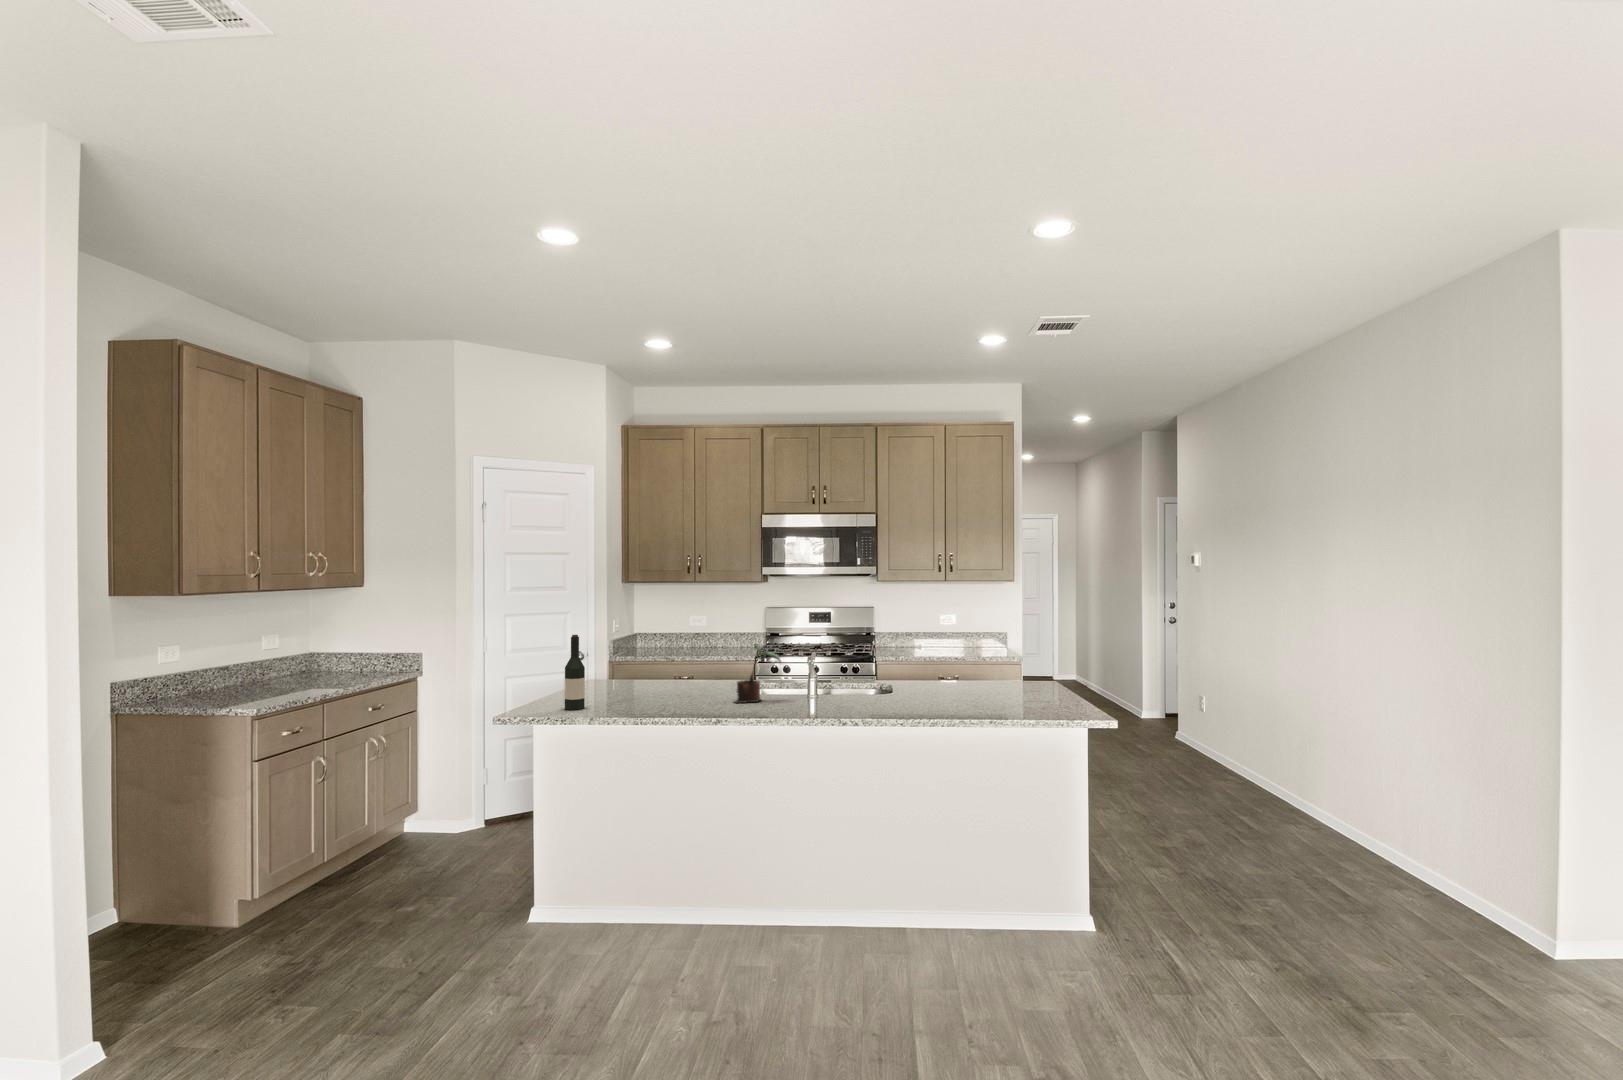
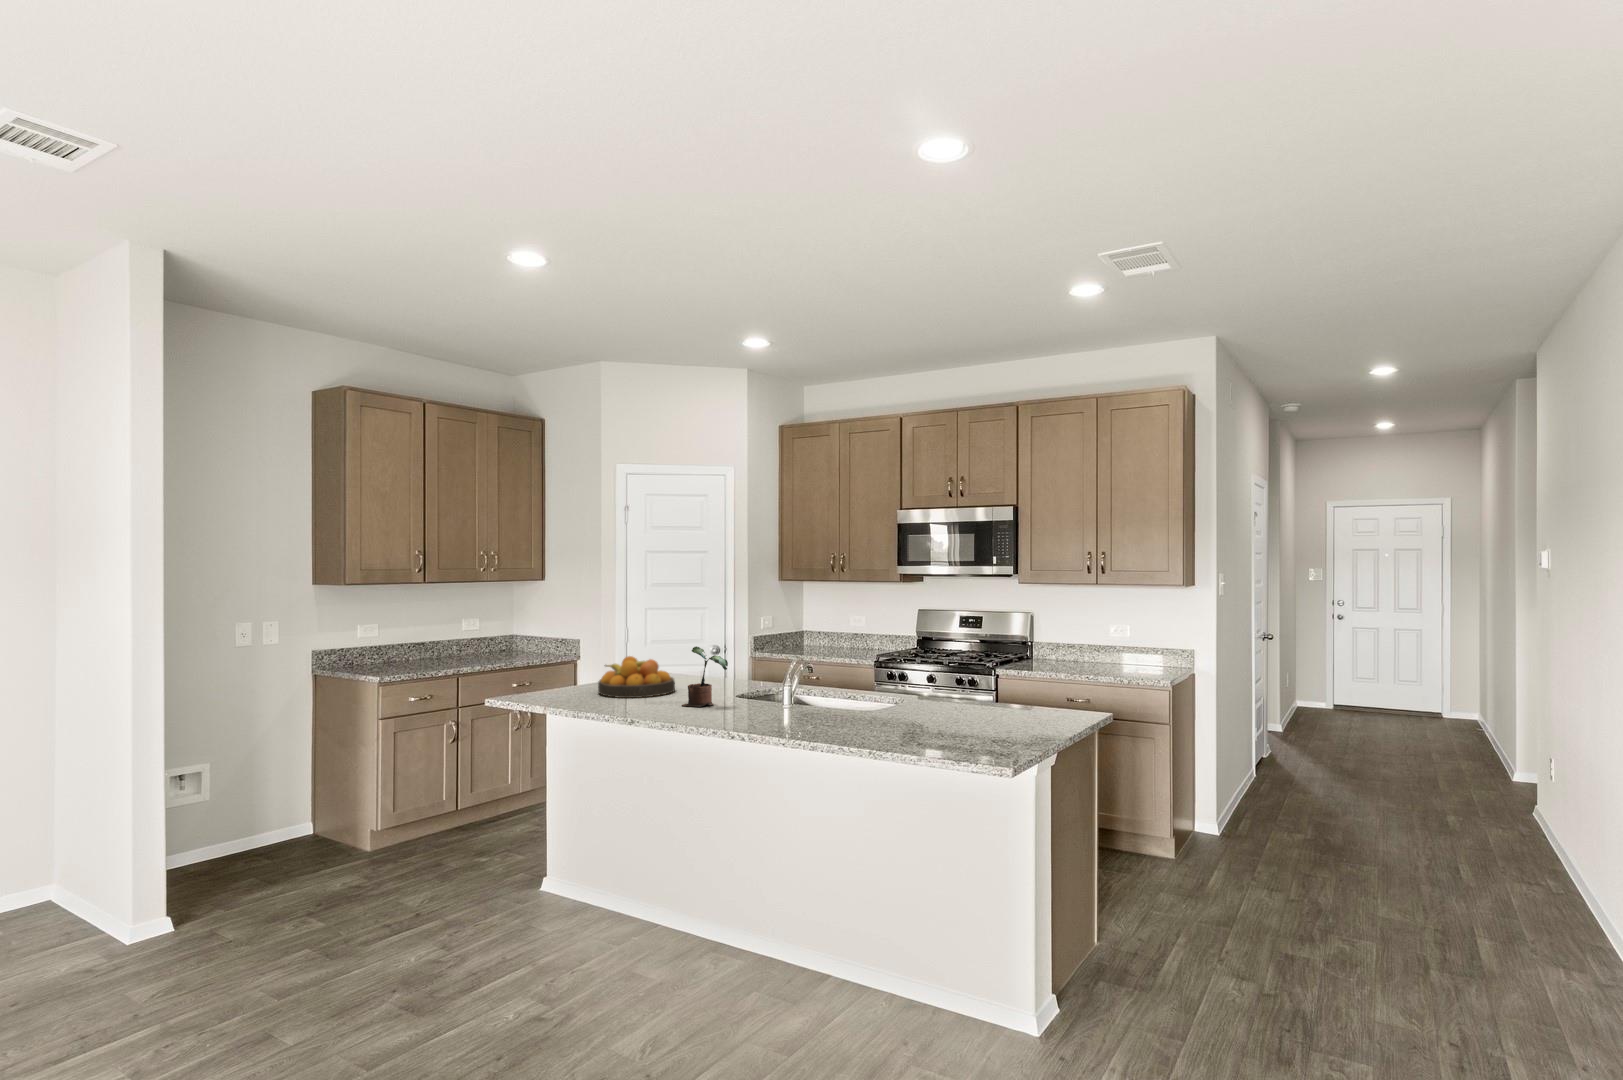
wine bottle: present [565,635,585,710] -> none [545,630,564,699]
fruit bowl: none [599,660,681,703] -> present [598,656,675,698]

